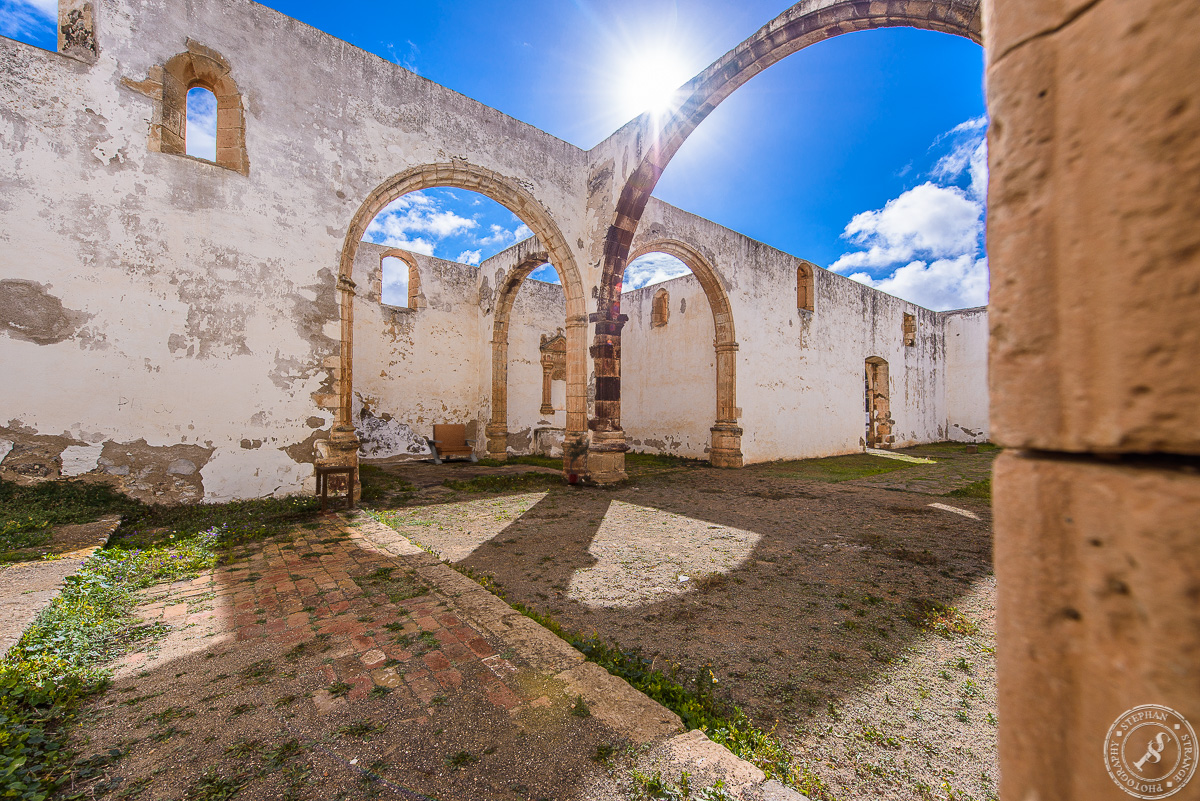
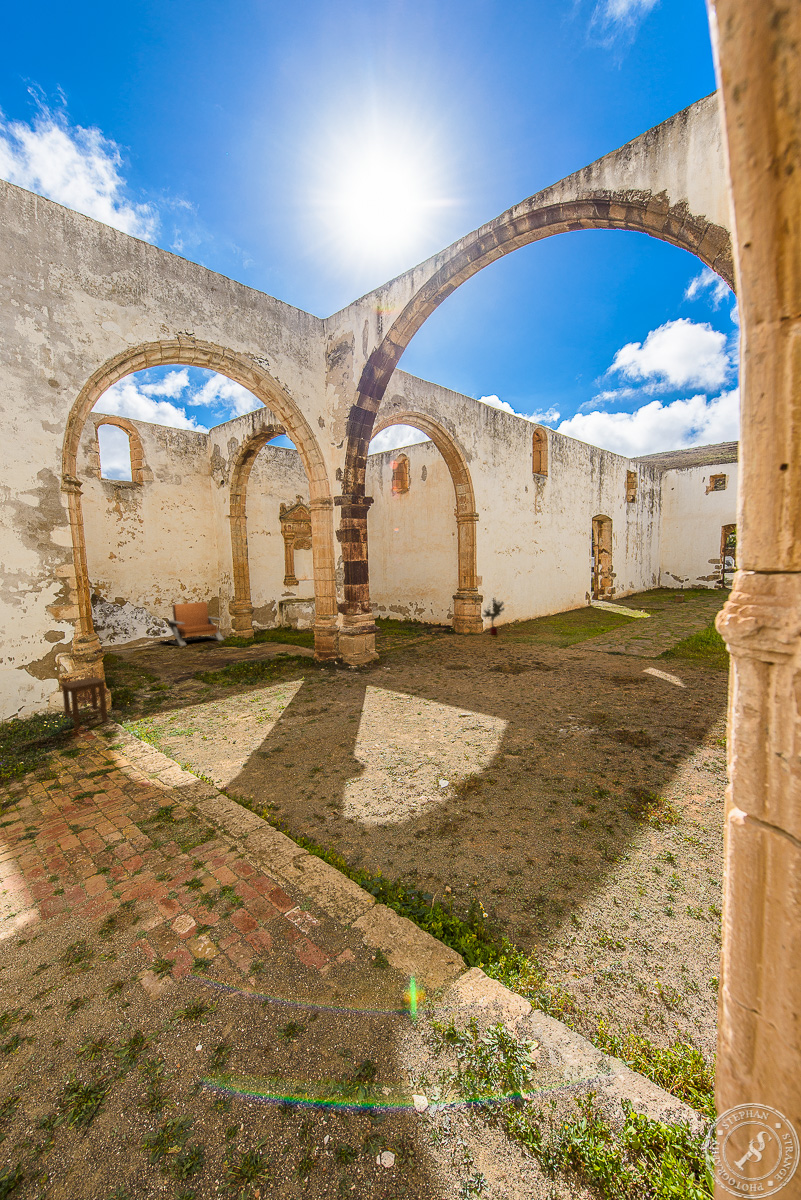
potted tree: present [559,432,590,484] -> present [483,599,504,635]

